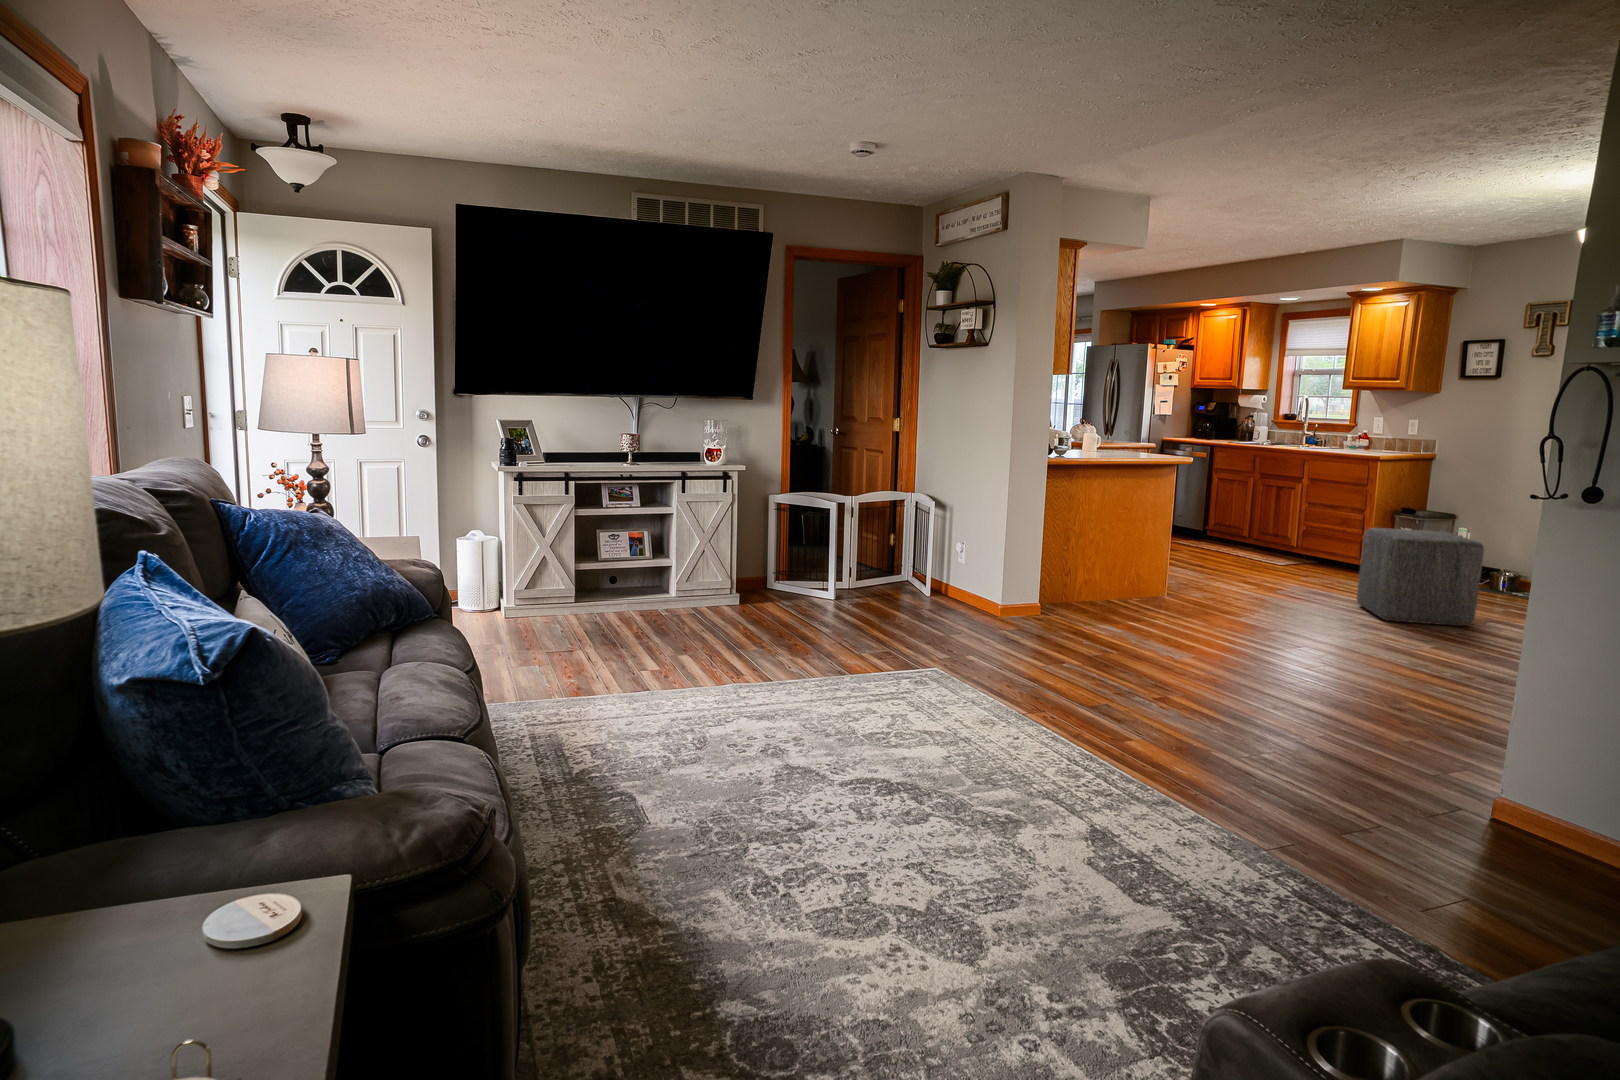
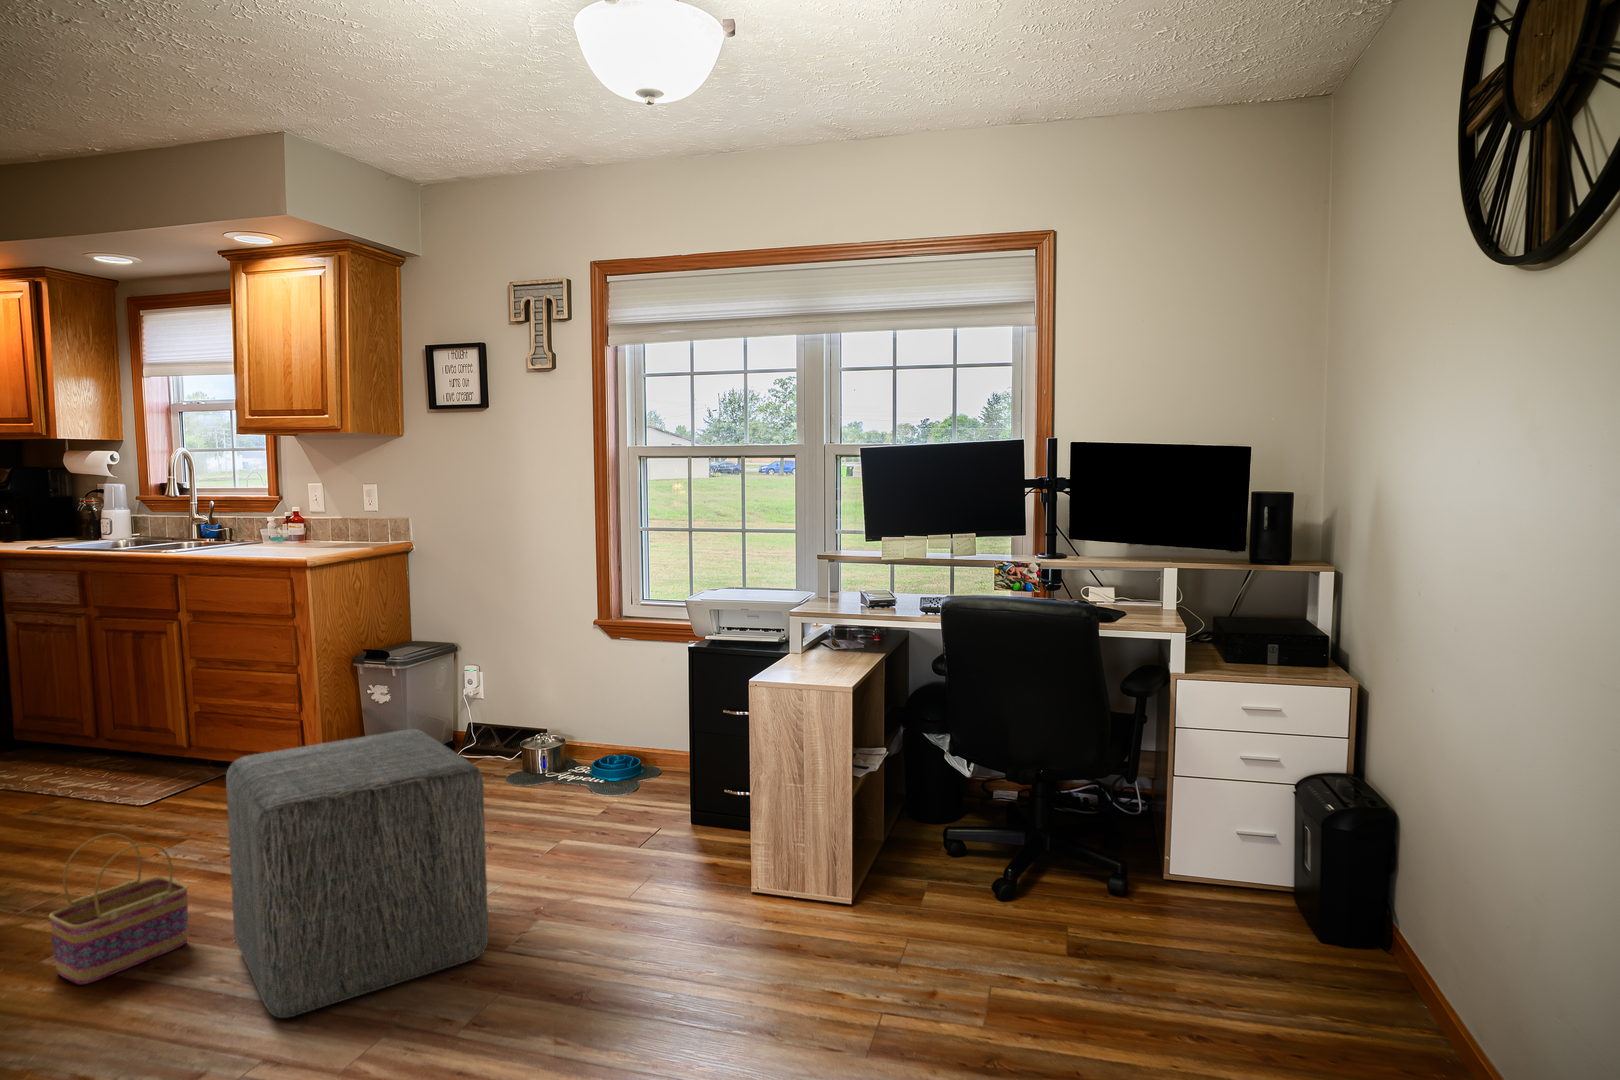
basket: none [1288,551,1338,601] -> present [49,834,188,984]

